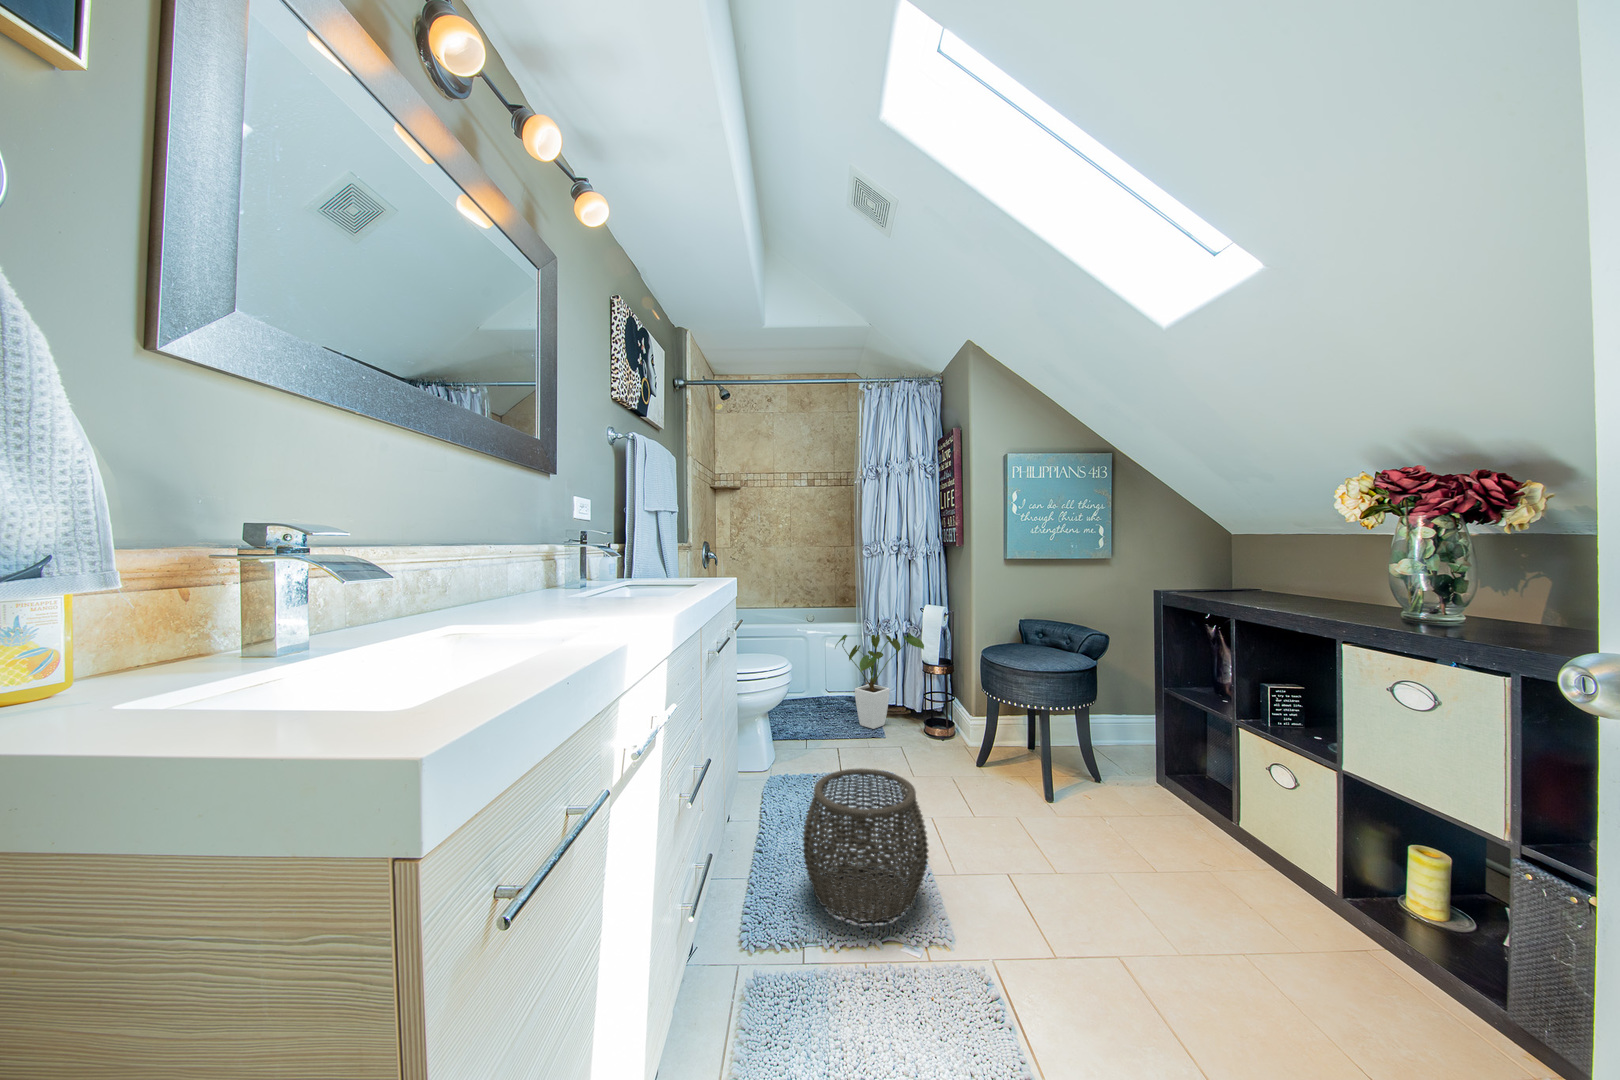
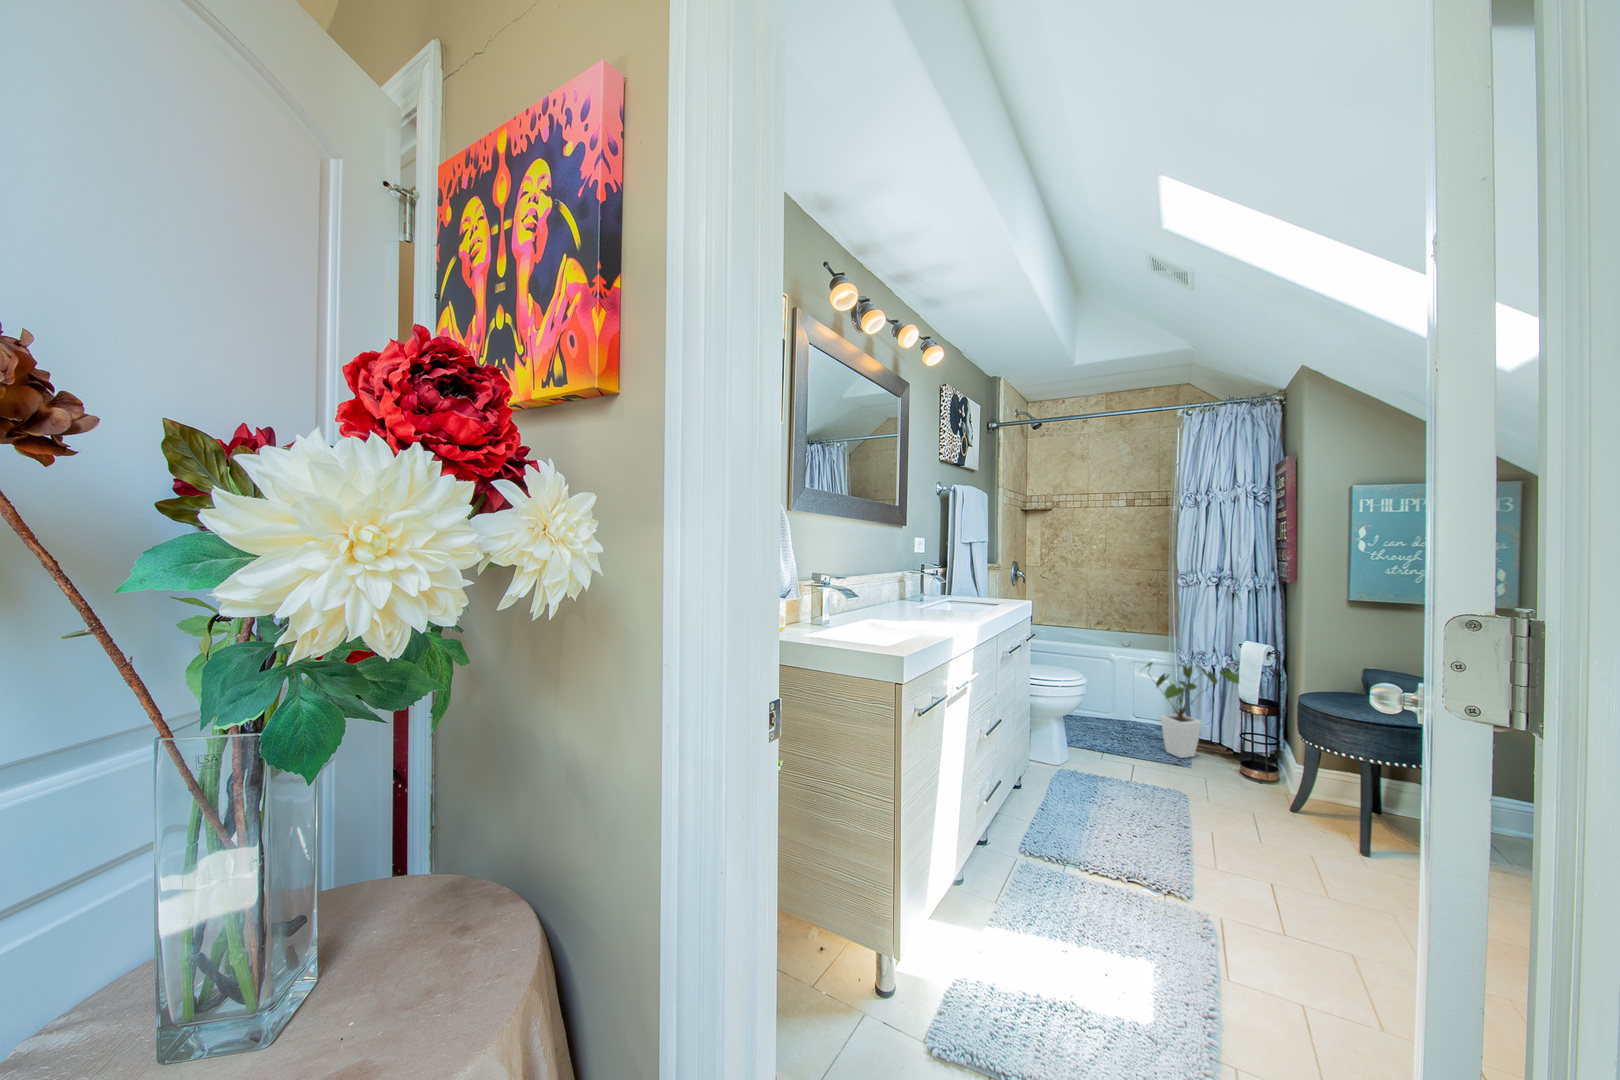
woven basket: present [803,769,929,923] -> none [1080,773,1195,897]

